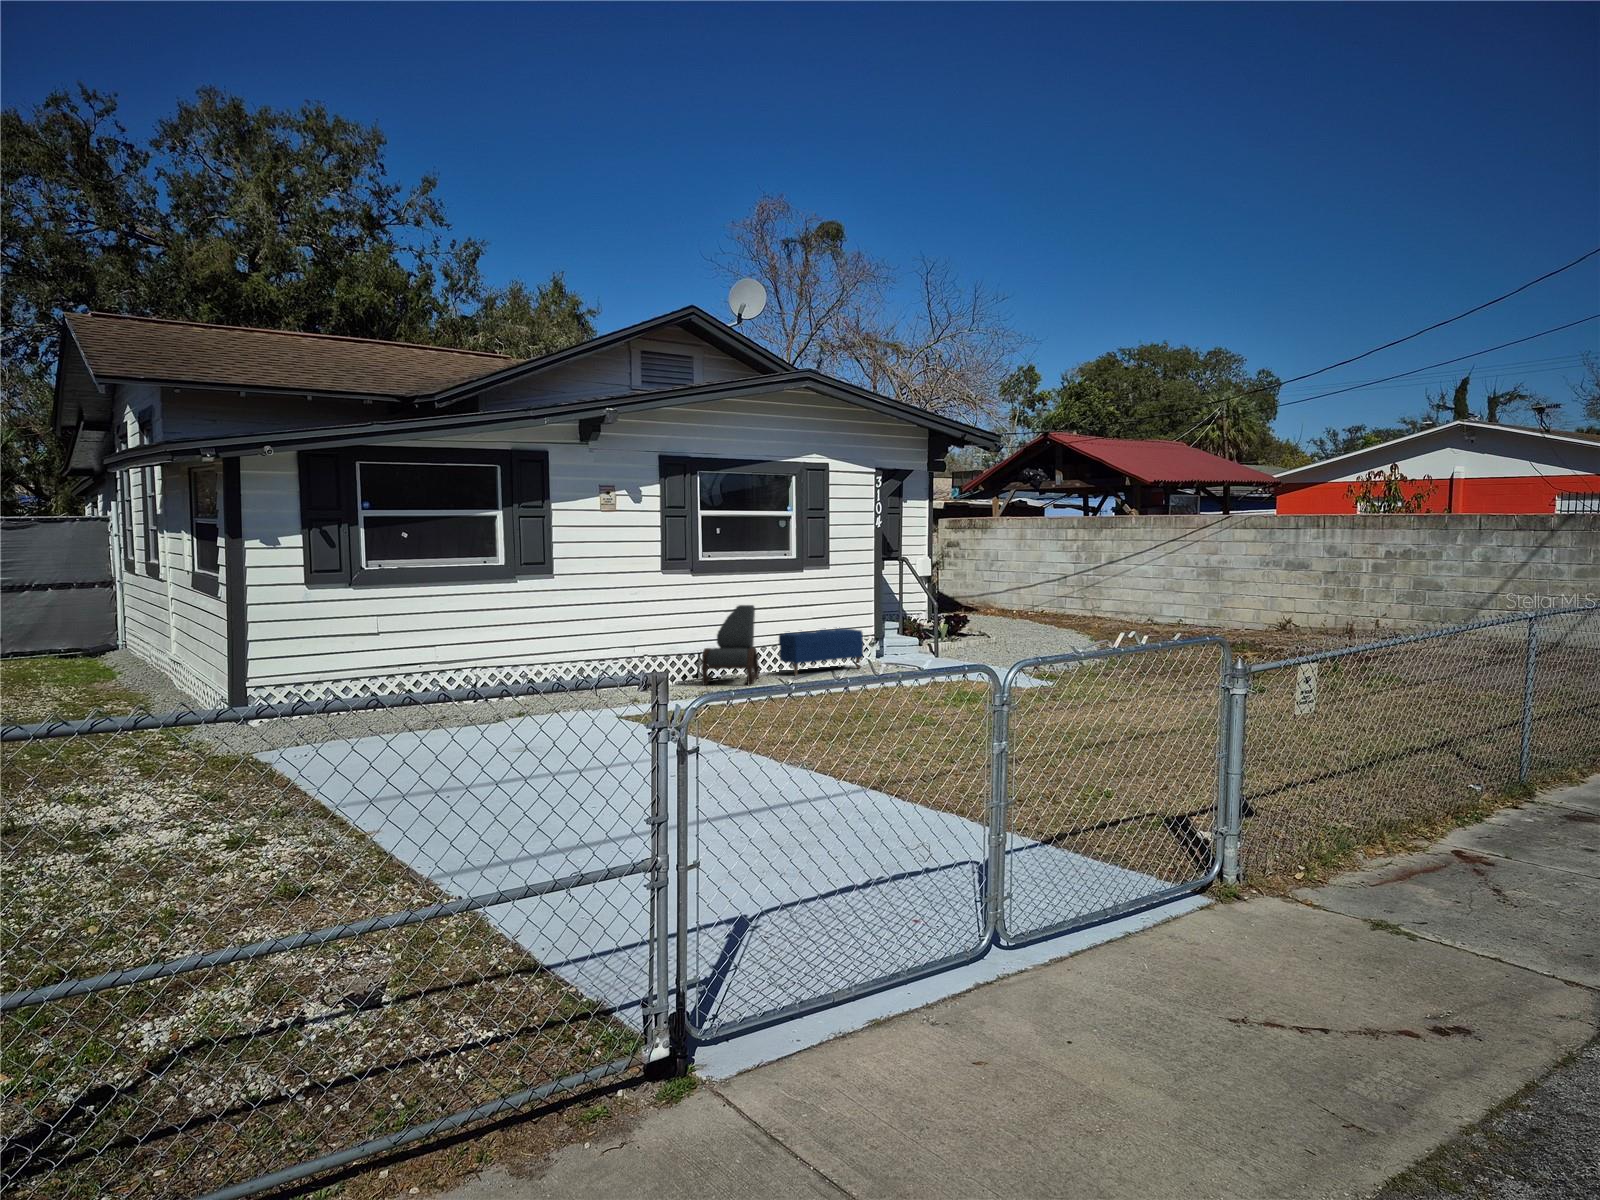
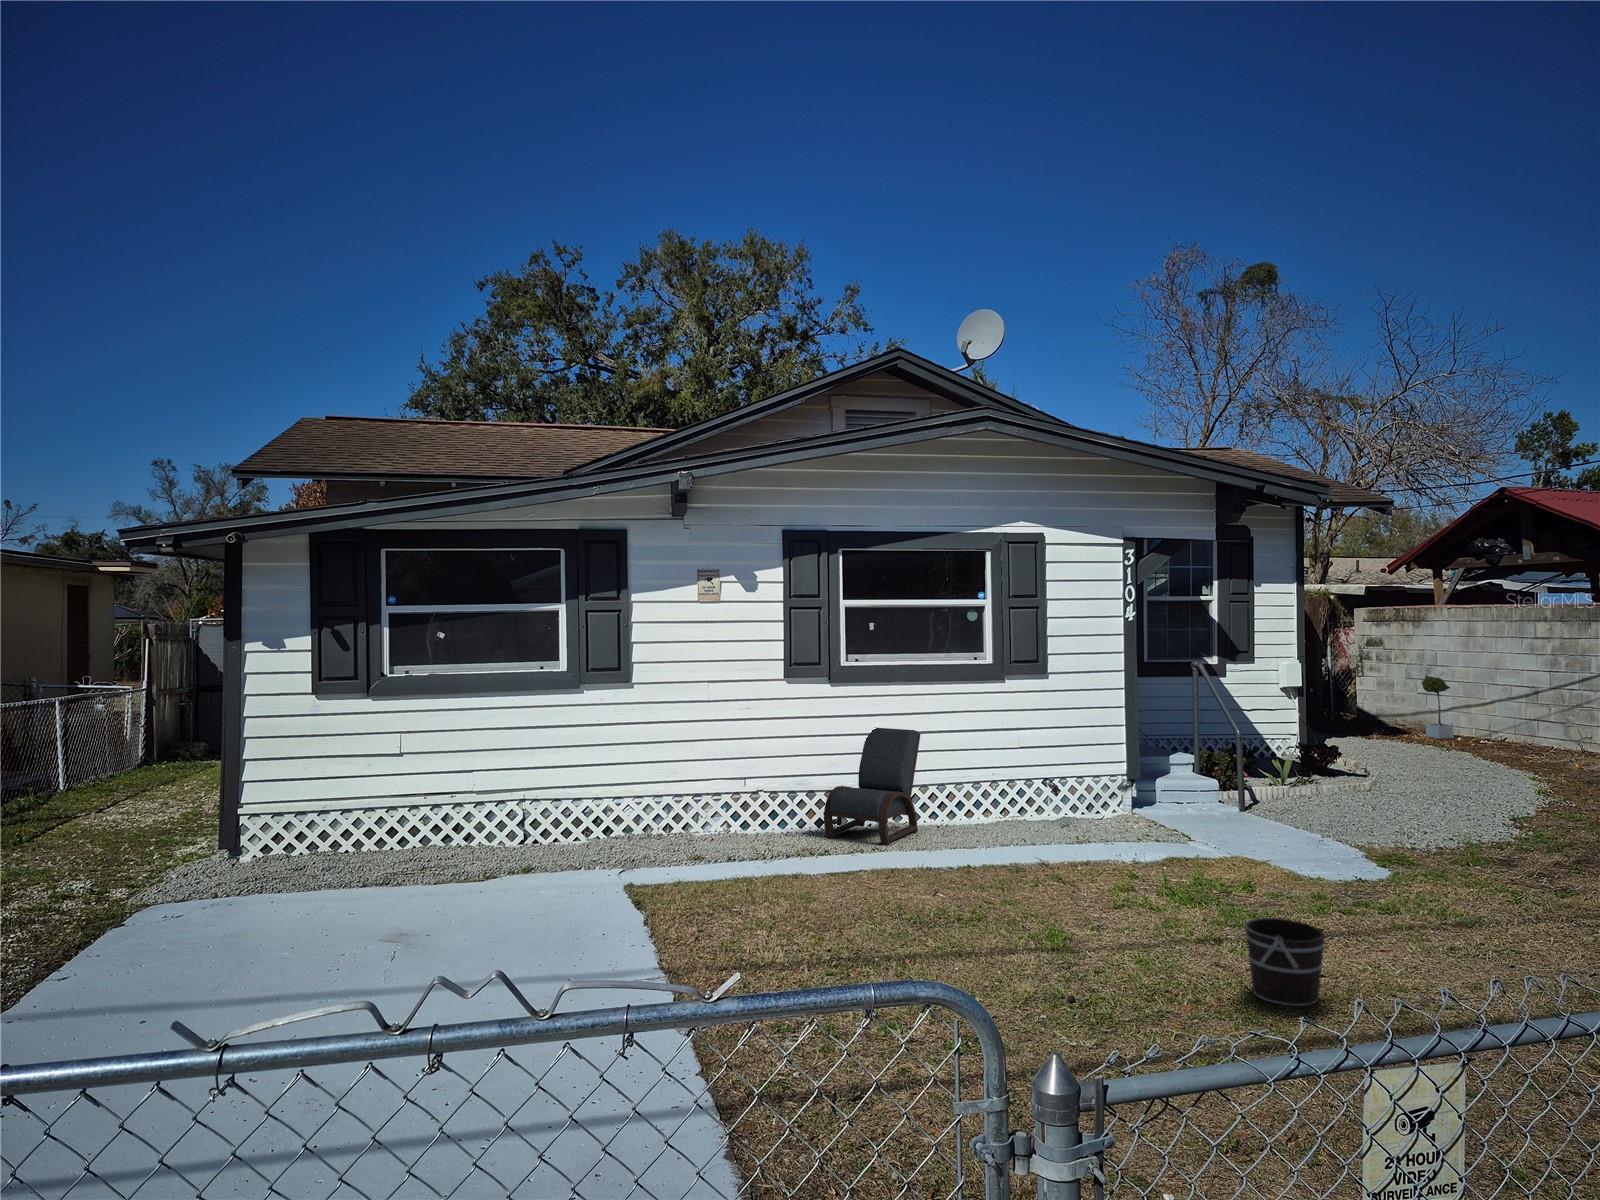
potted tree: none [991,569,1011,614] -> present [1422,676,1454,739]
bench: present [779,627,863,676] -> none [953,764,1086,834]
bucket: none [1046,672,1085,712] -> present [1243,917,1325,1006]

